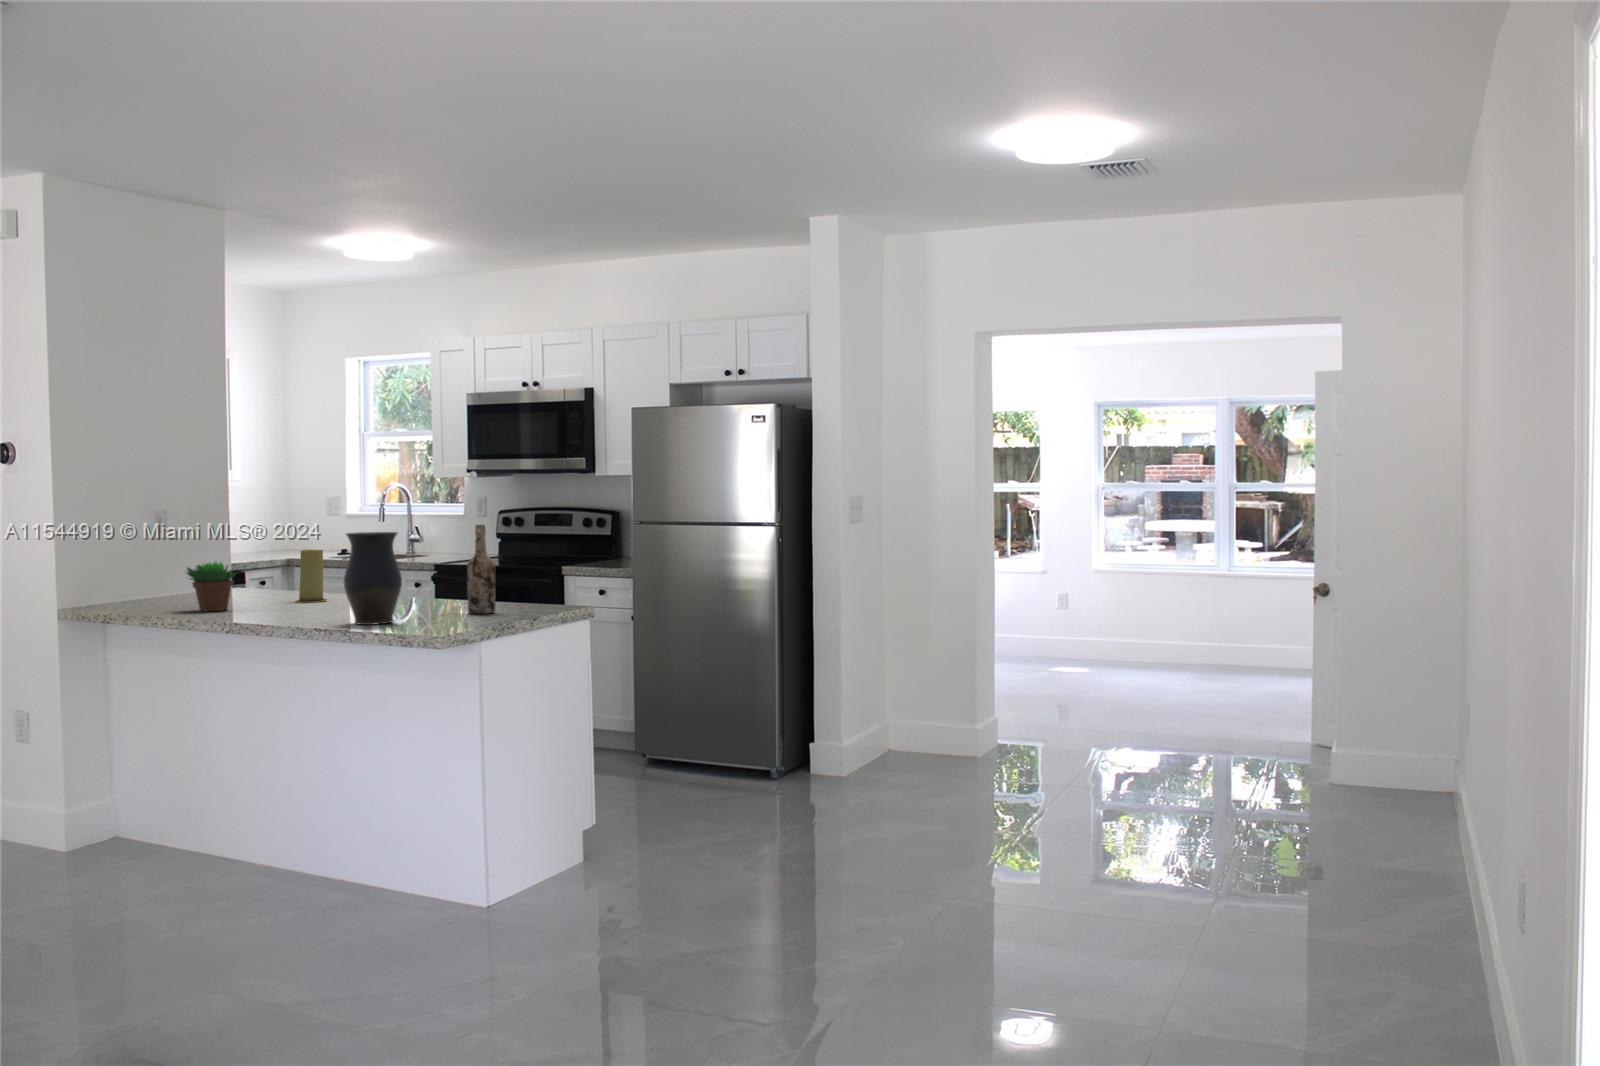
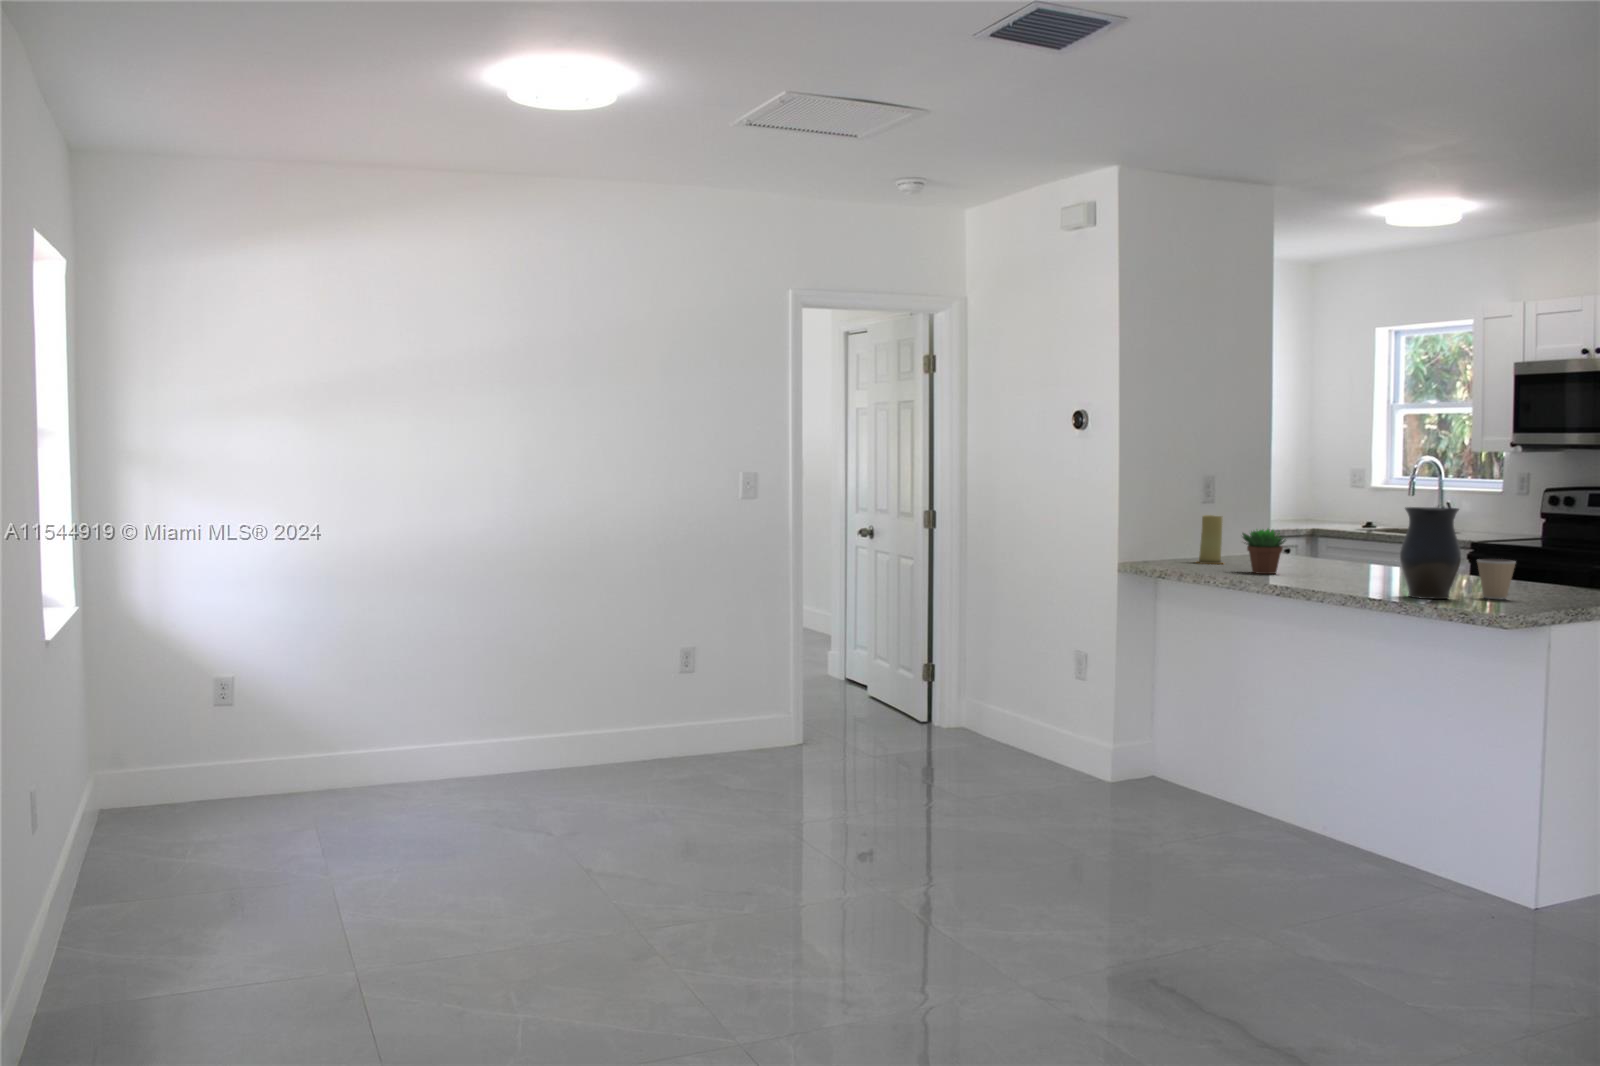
wine bottle: present [467,525,495,614] -> none [1529,504,1564,598]
candle: present [296,549,327,602] -> present [1197,515,1223,564]
coffee cup: none [418,580,453,619] -> present [1477,559,1516,599]

